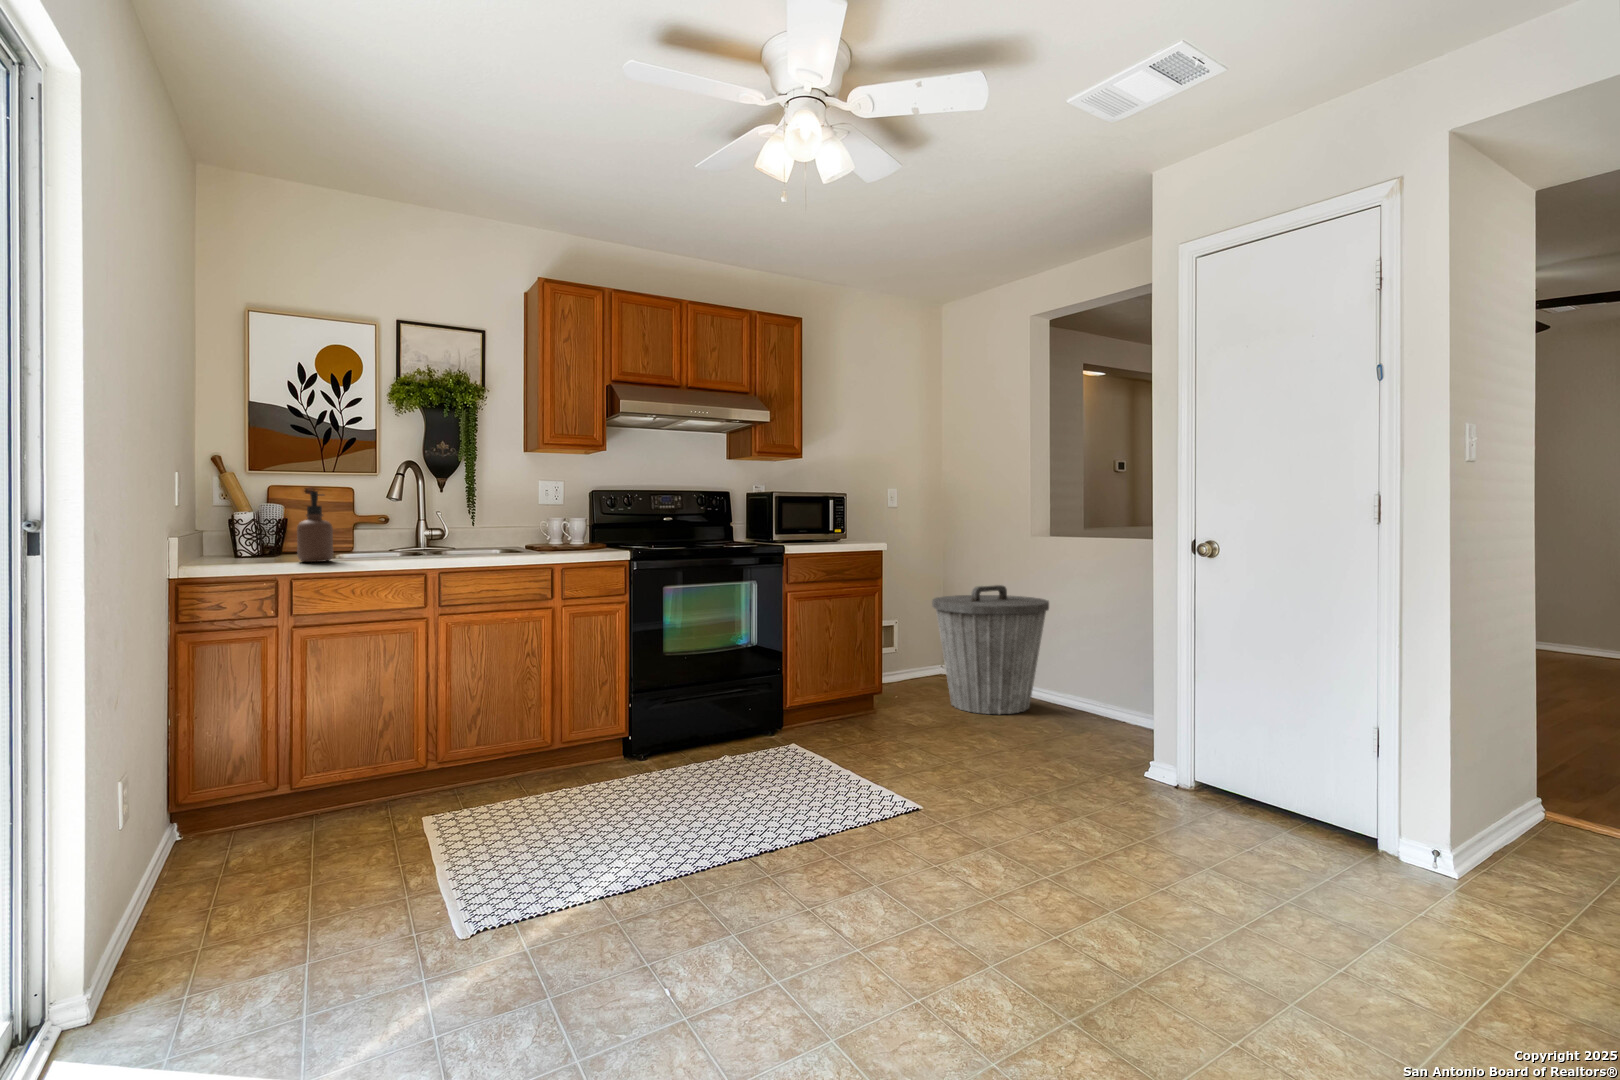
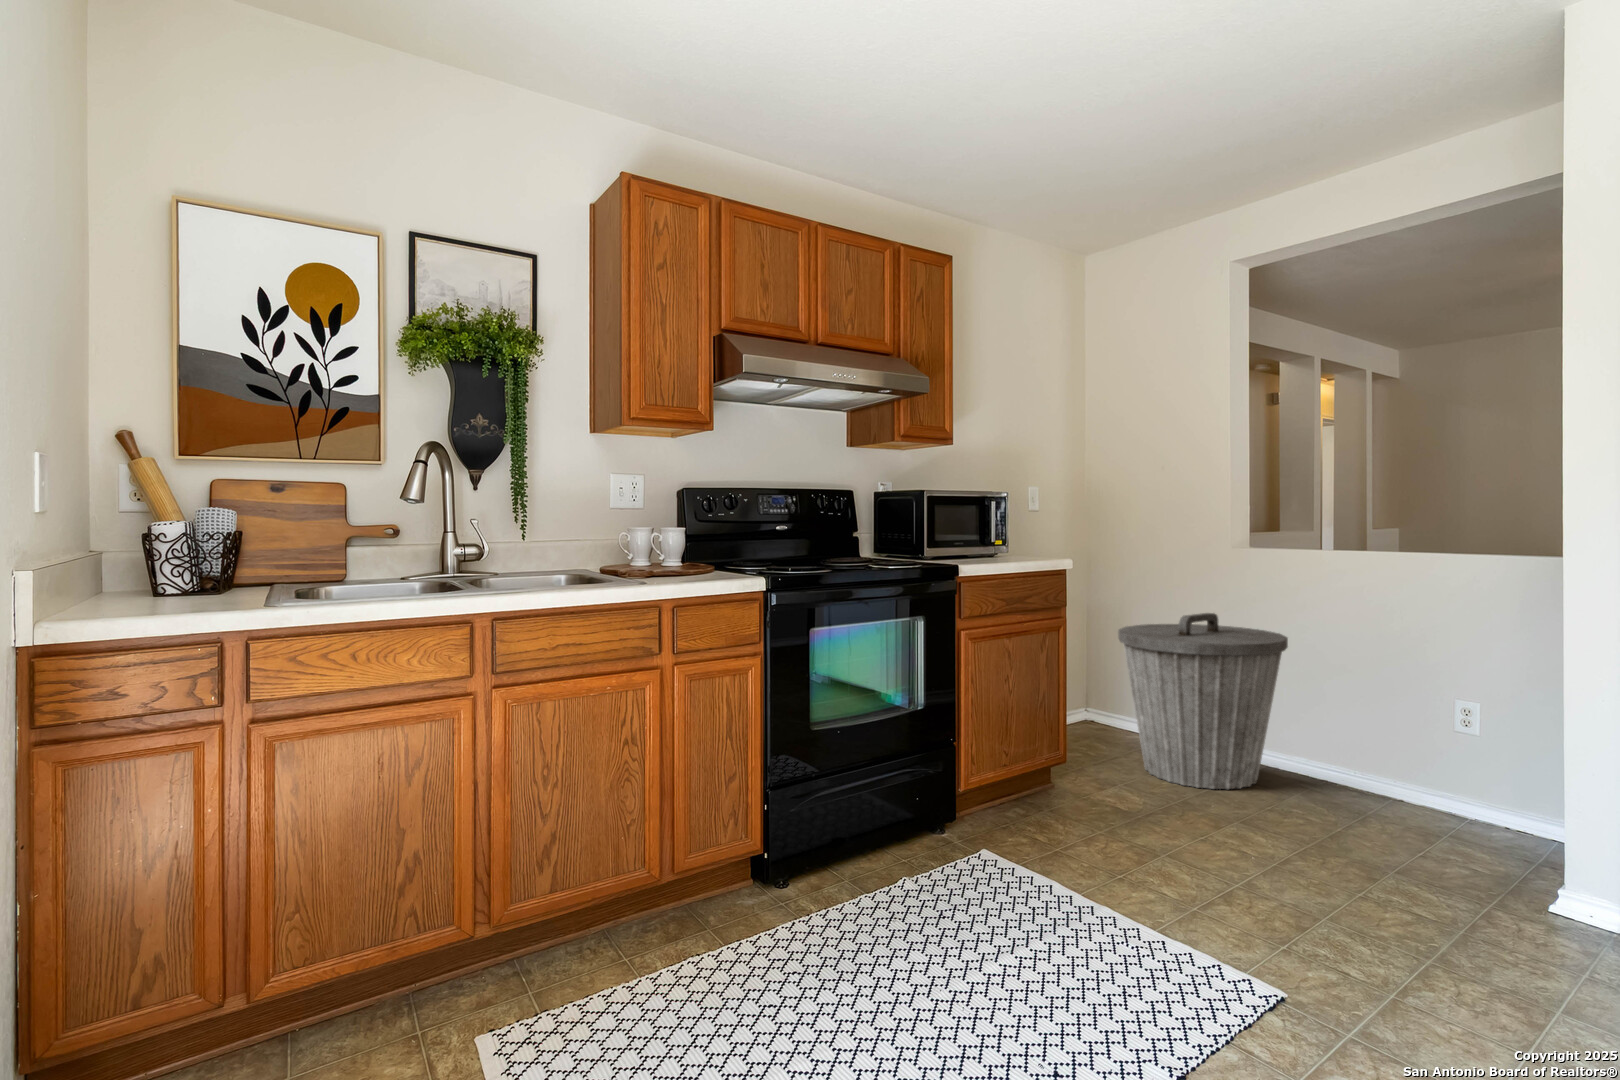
soap dispenser: present [297,491,333,562] -> none [257,486,319,606]

